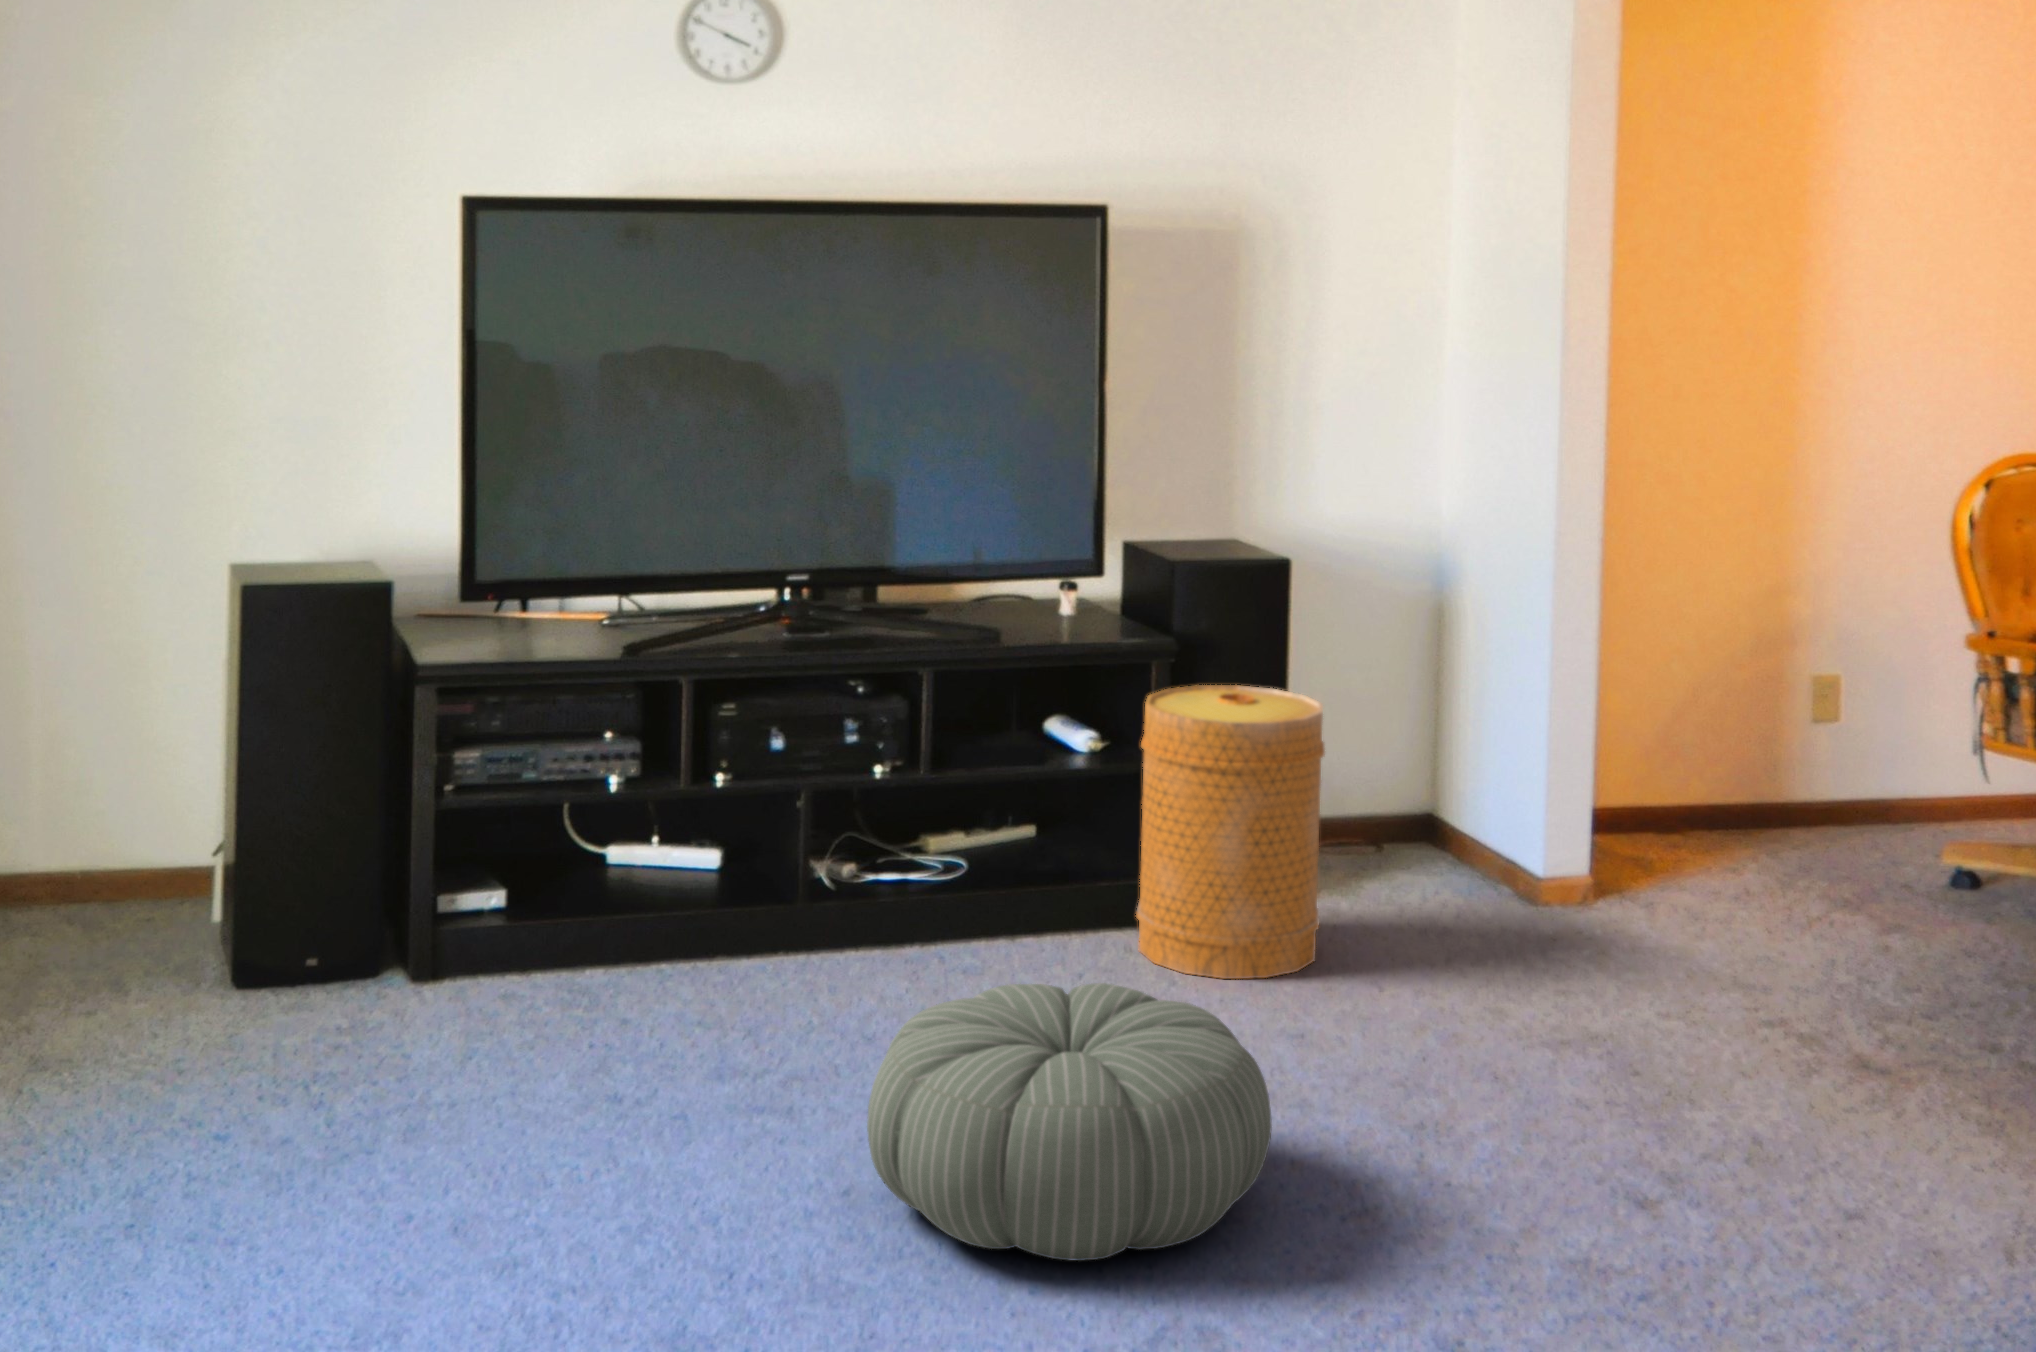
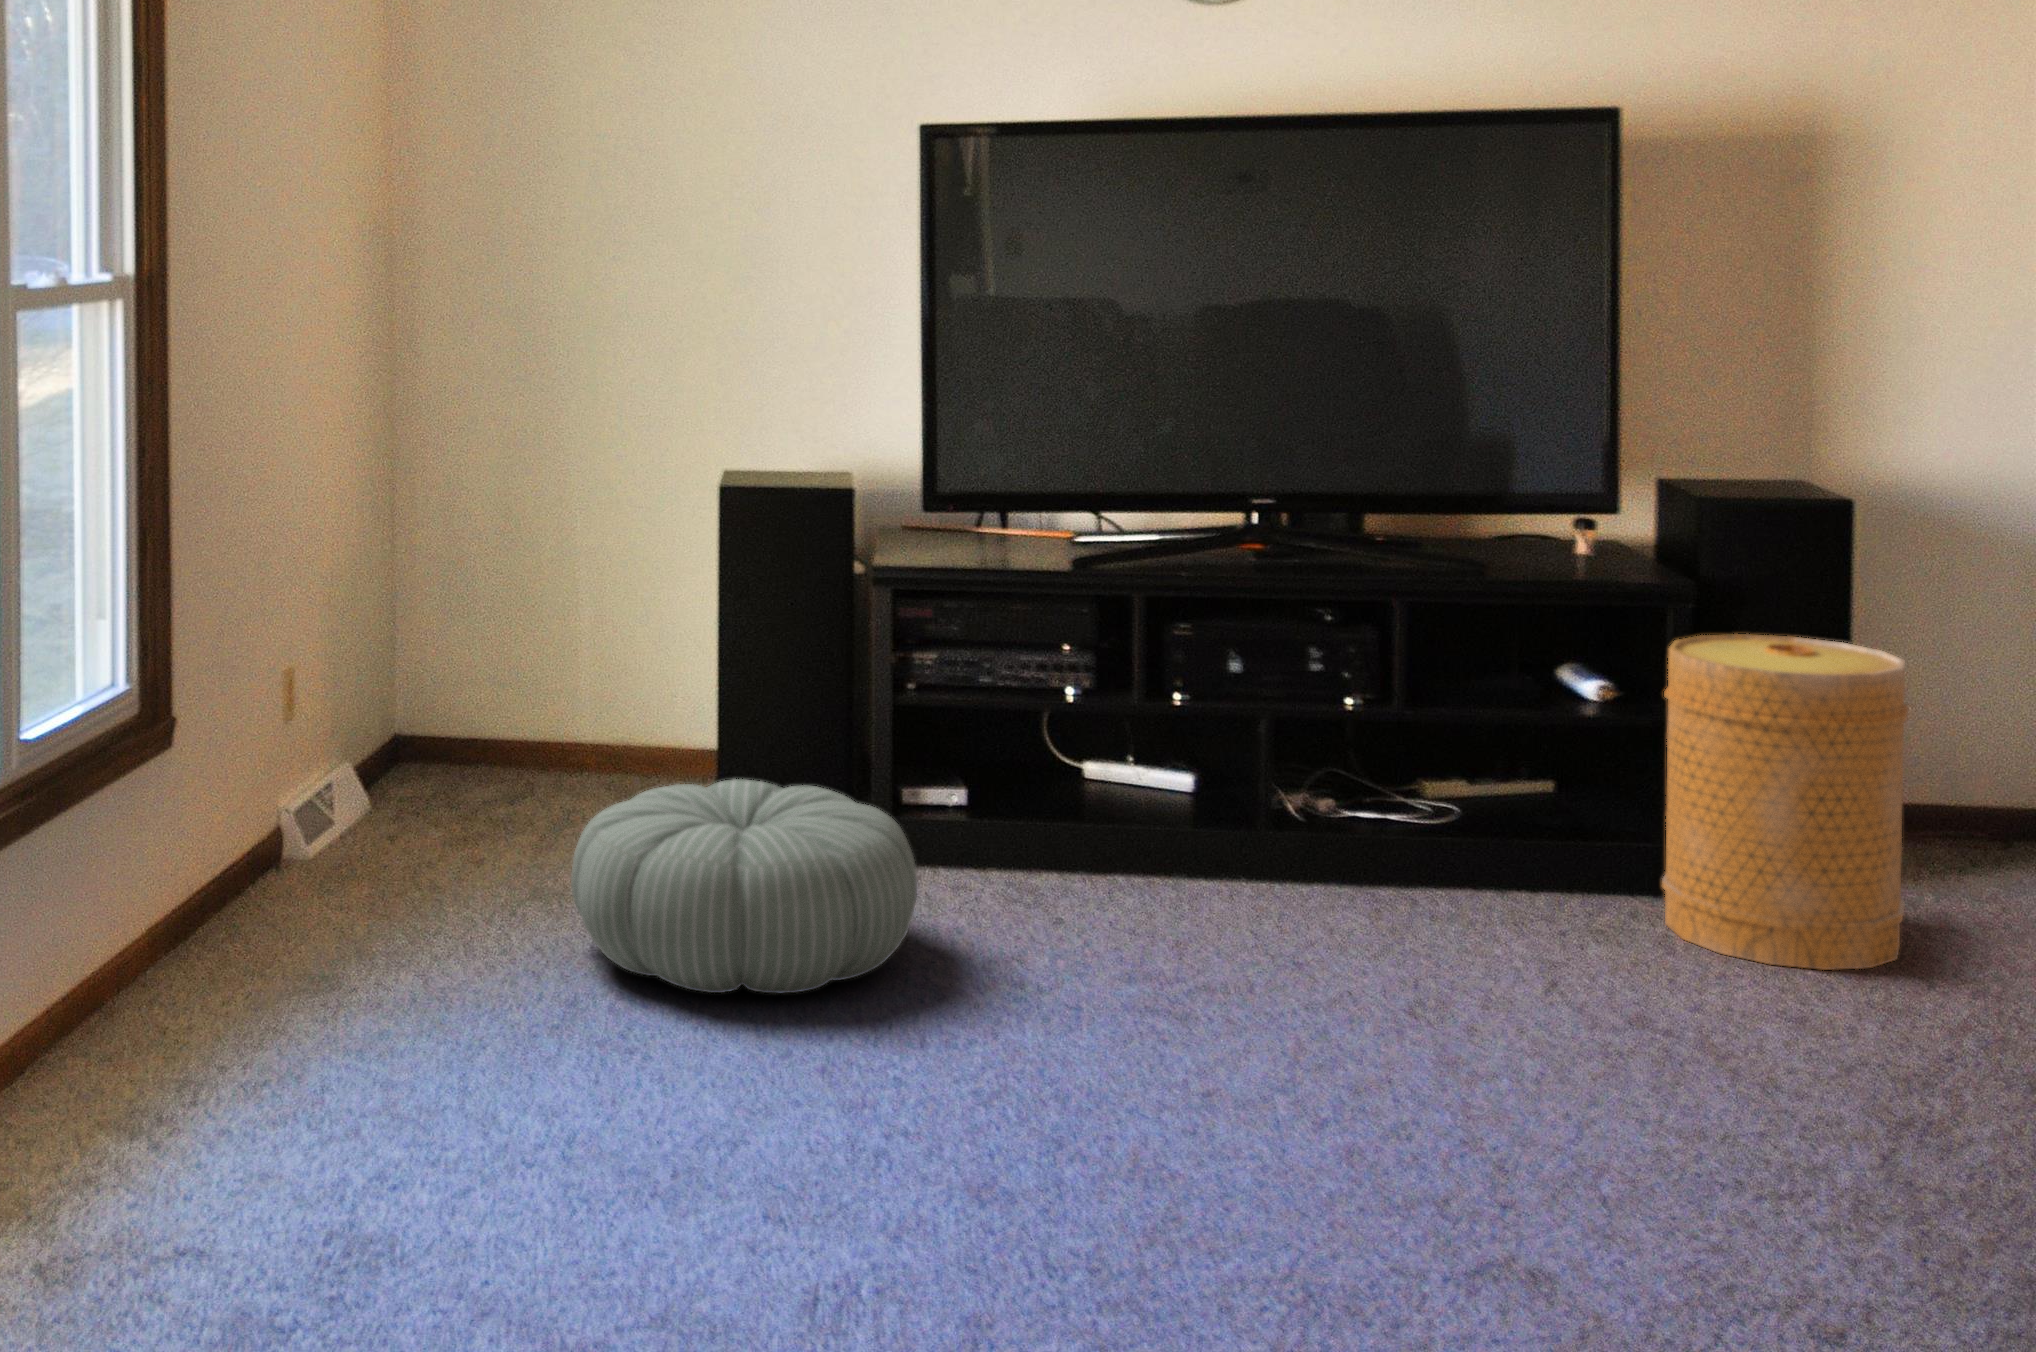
pouf: present [867,983,1272,1261] -> present [571,779,917,994]

